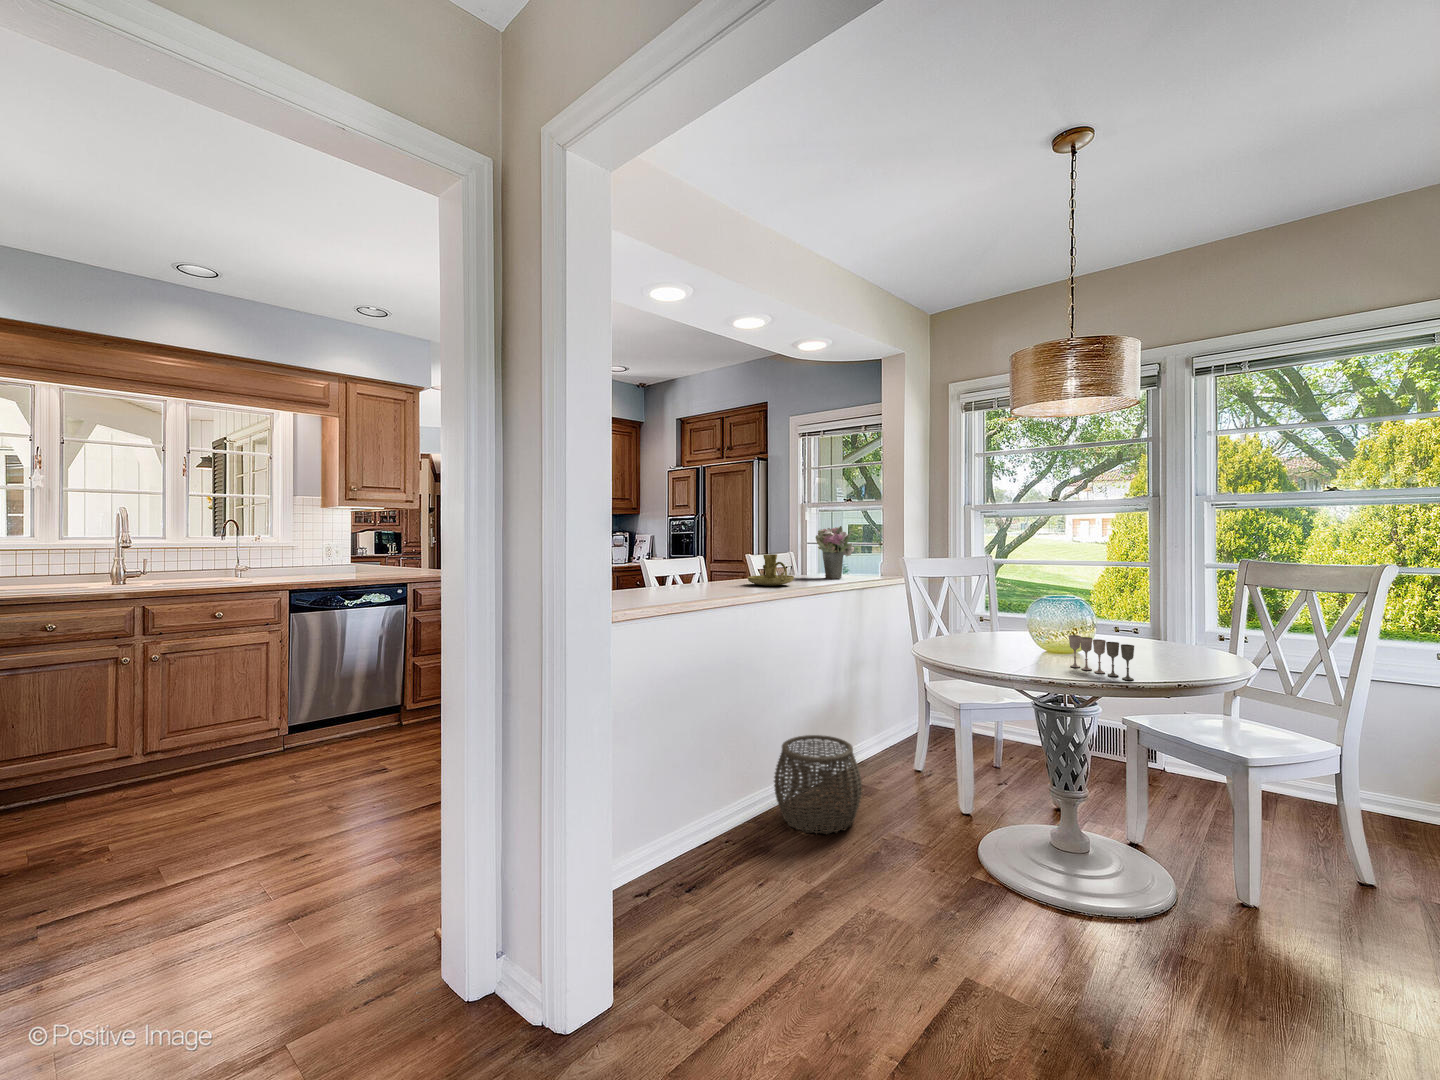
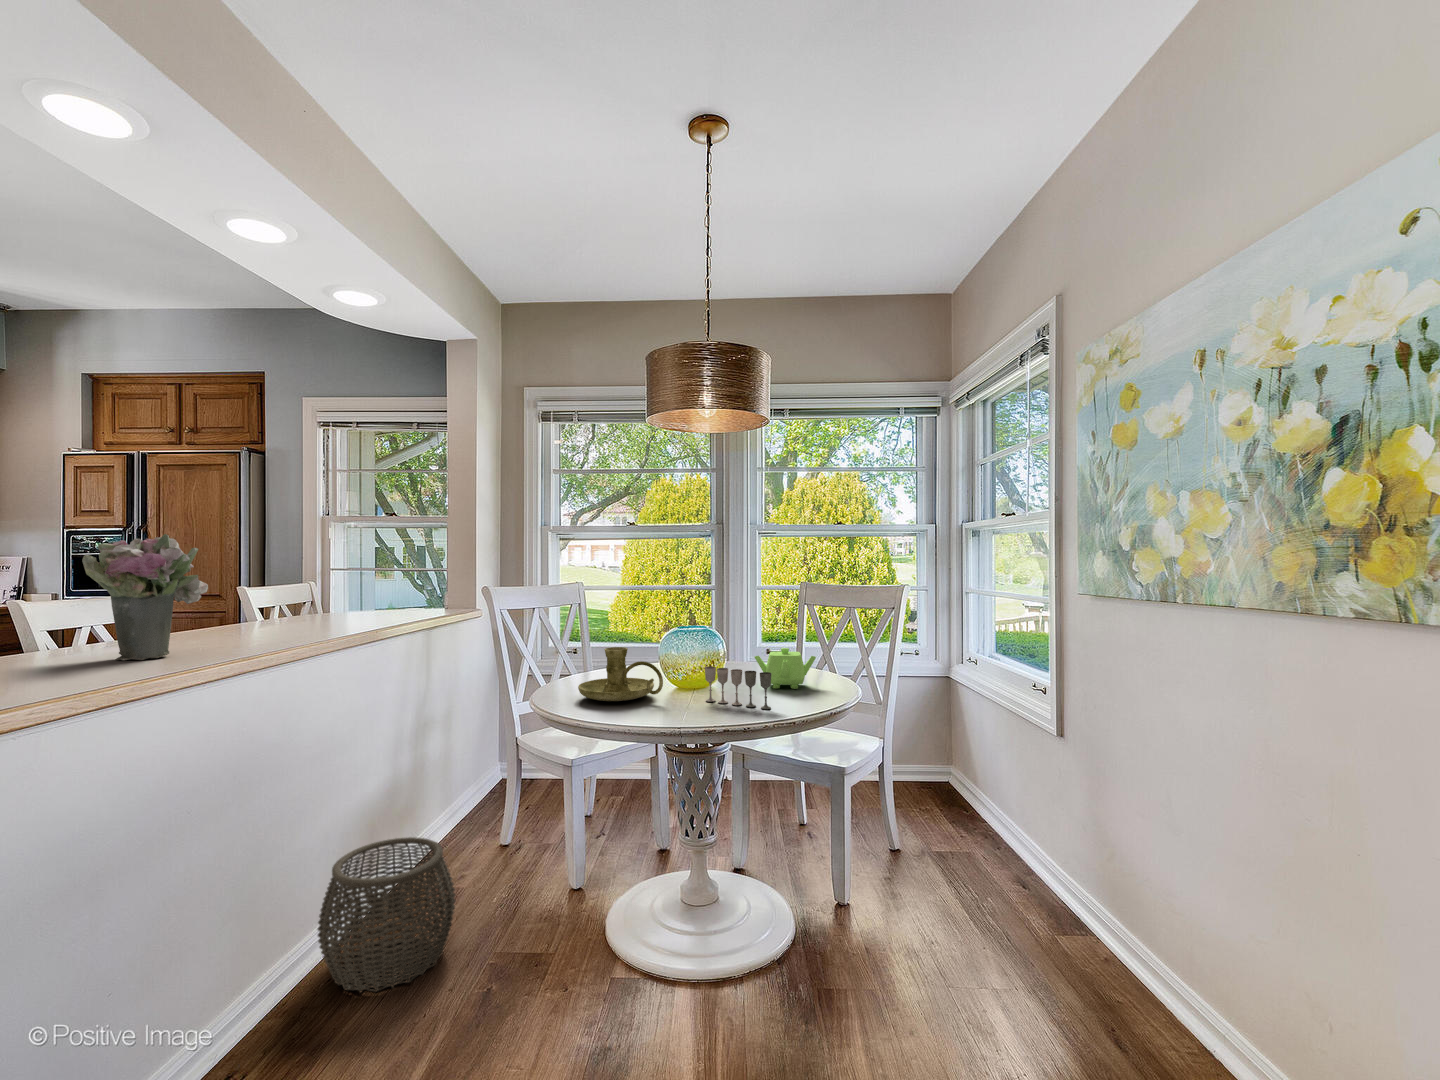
flower bouquet: present [816,526,854,579] -> present [82,534,208,660]
candle holder: present [748,554,794,586] -> present [578,647,663,701]
teapot: none [1137,626,1213,668] -> present [755,648,816,689]

